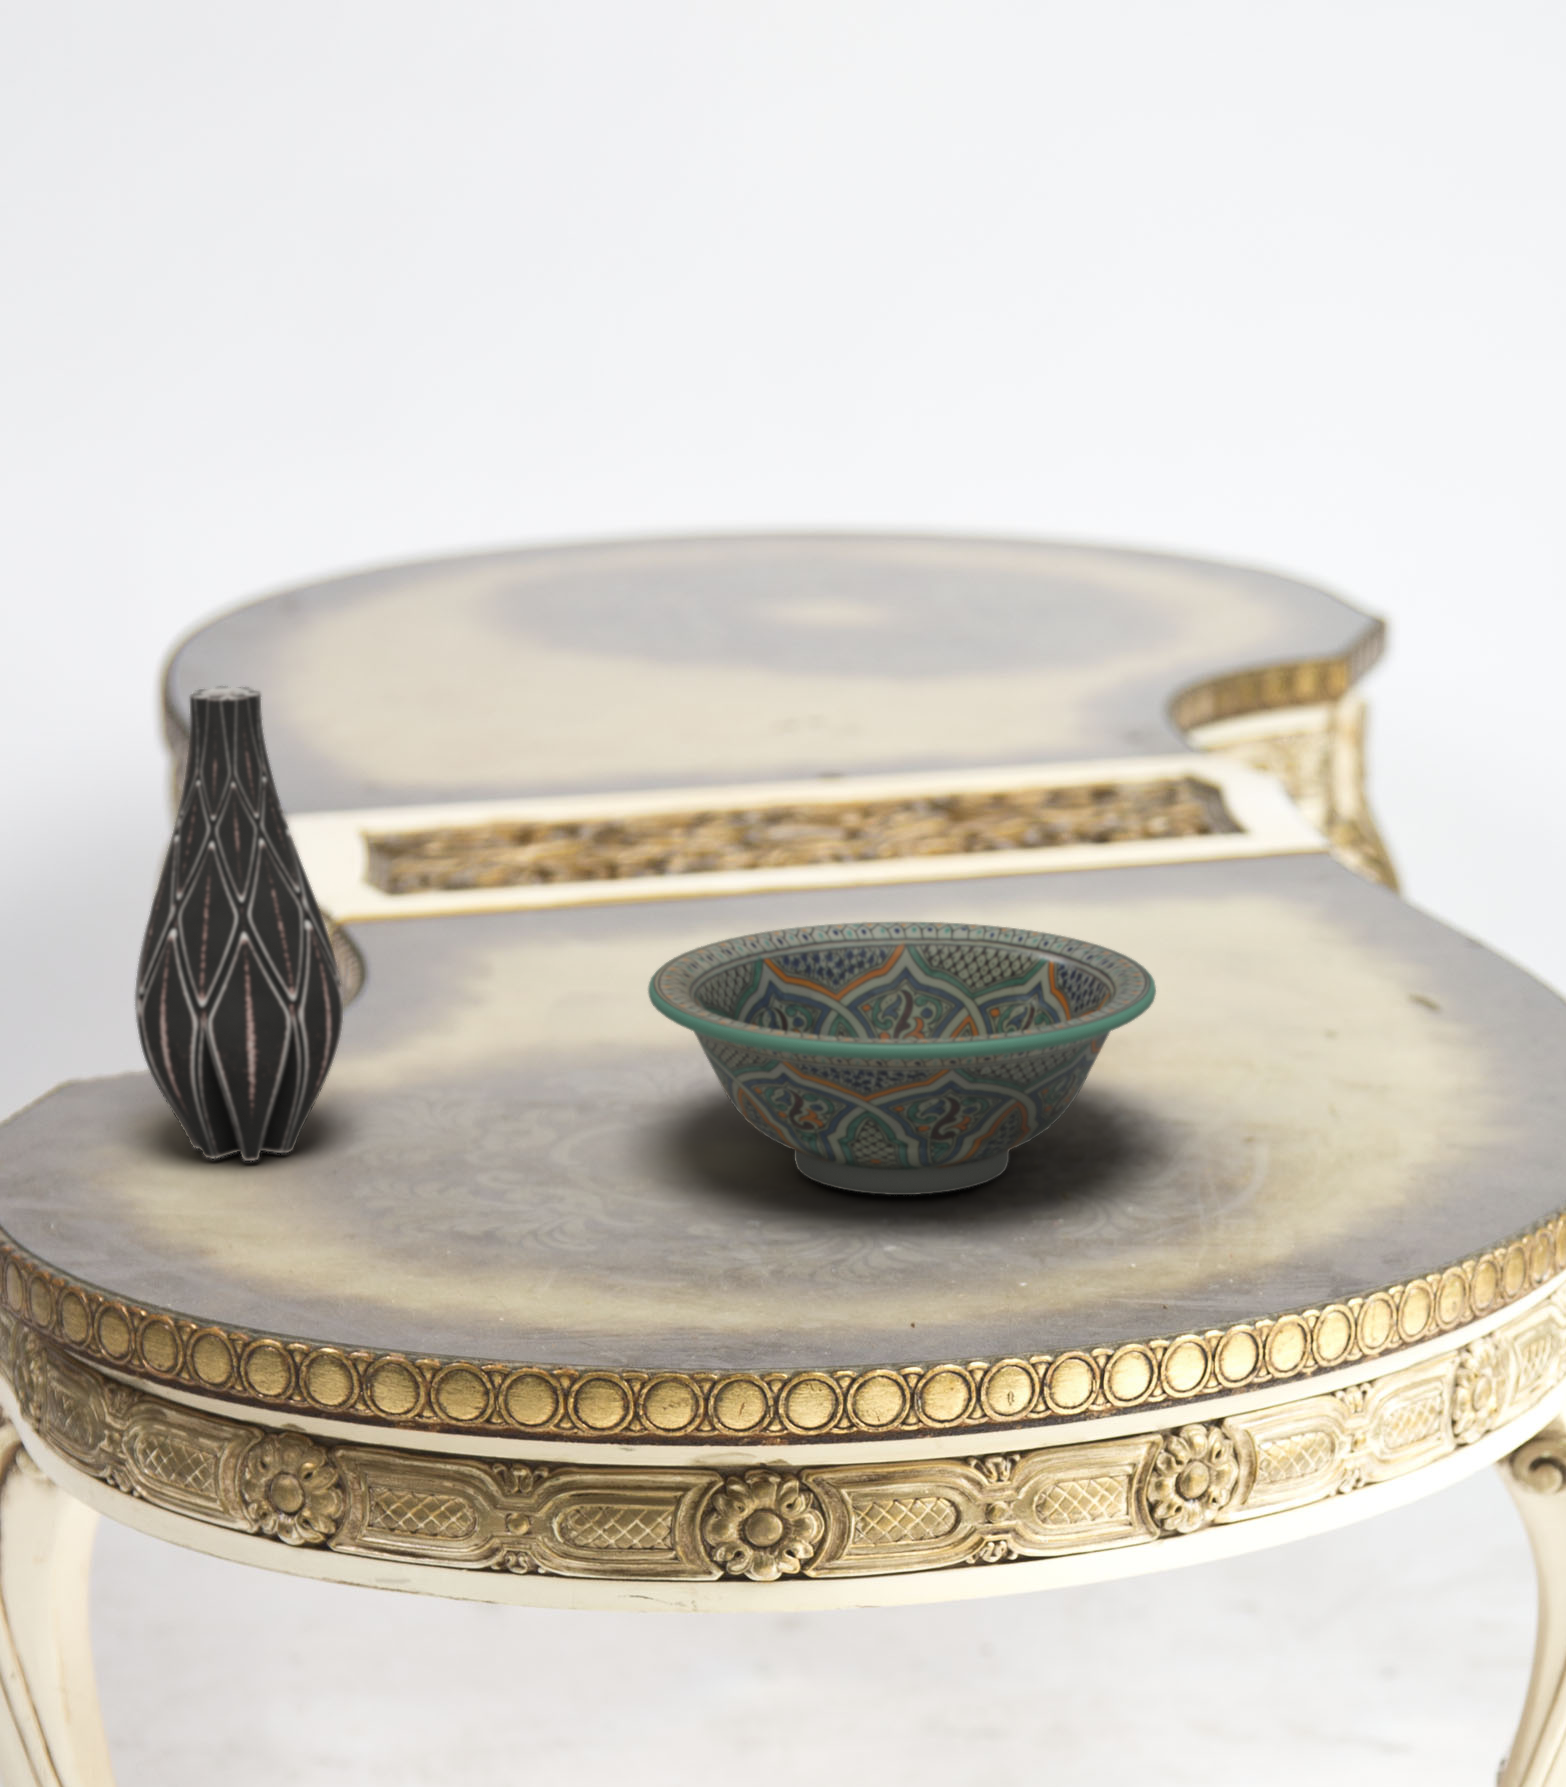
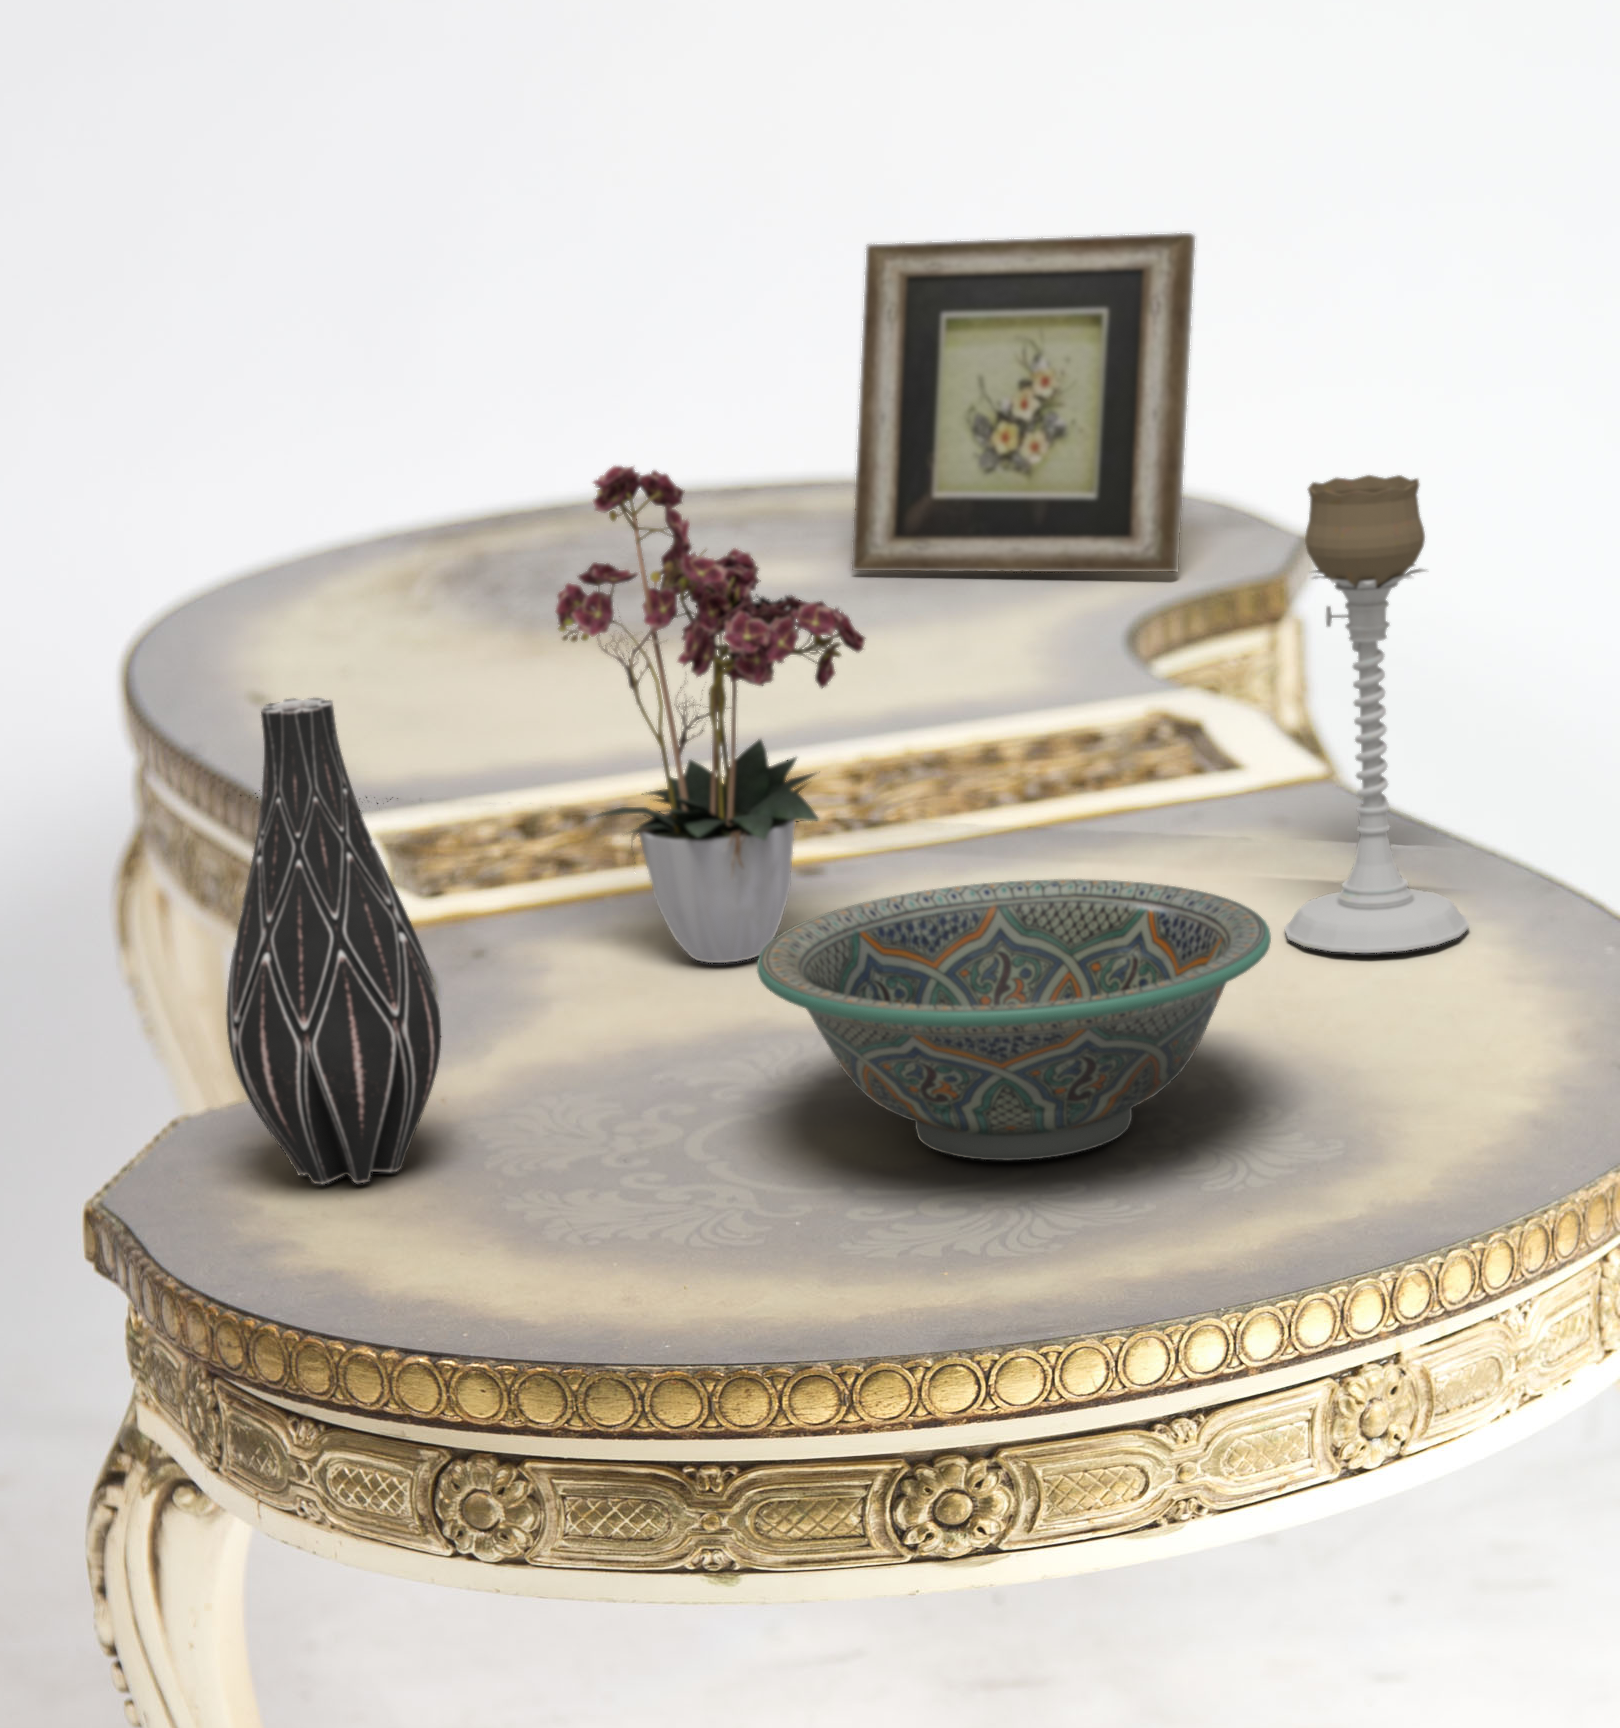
picture frame: none [895,297,1255,639] -> present [852,233,1195,572]
flower arrangement: none [504,465,843,981] -> present [555,465,866,963]
candle holder: none [1215,553,1397,1025] -> present [1285,475,1469,953]

